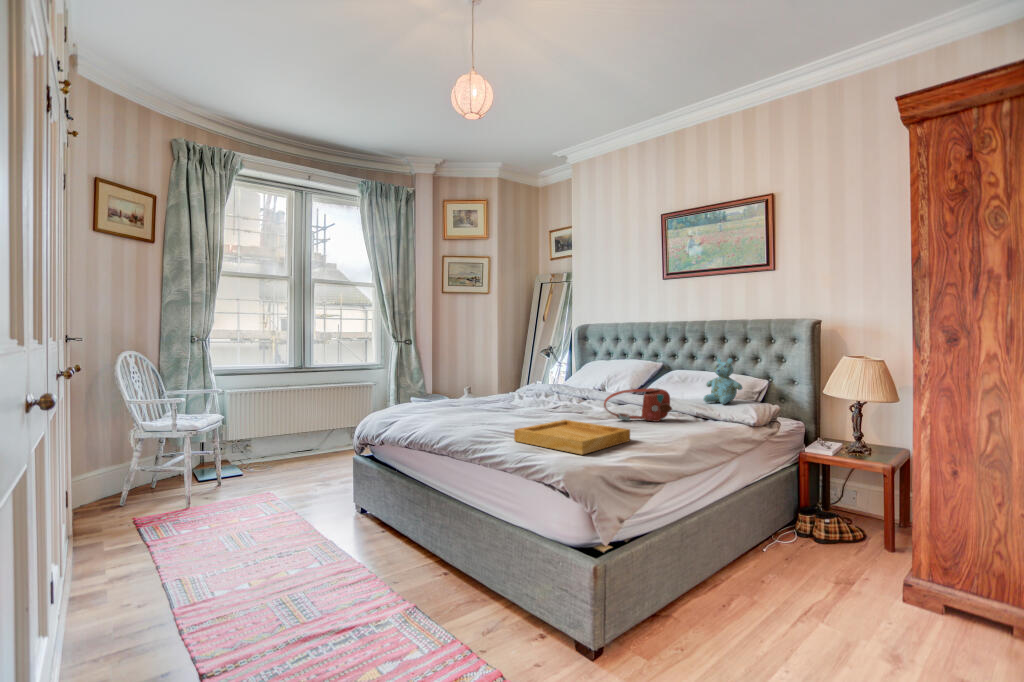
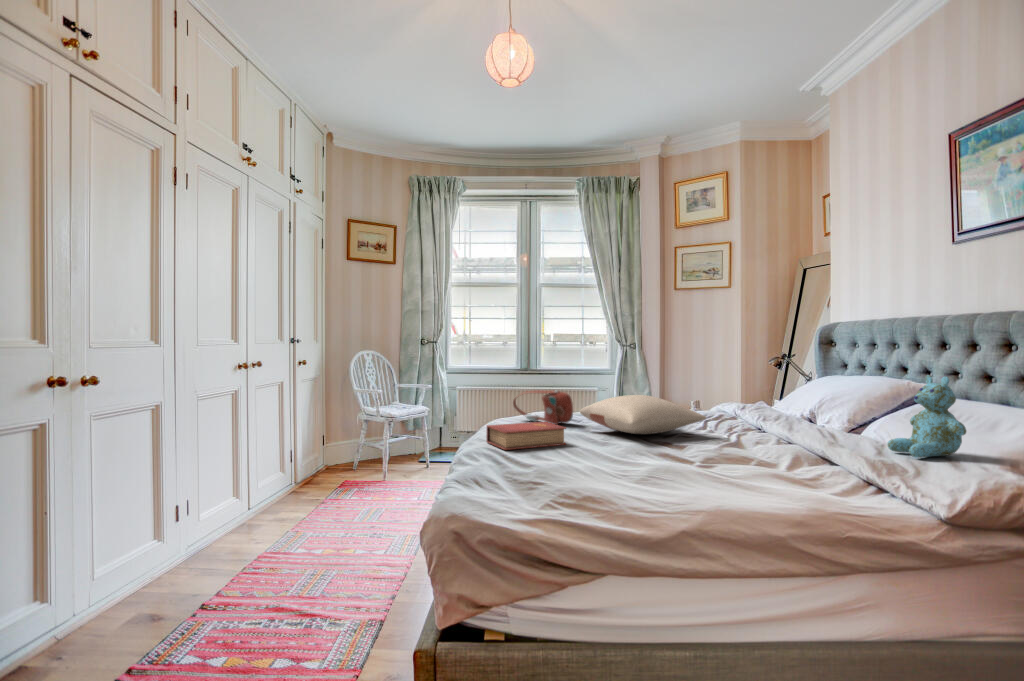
pillow: none [486,380,574,410] -> present [580,395,706,434]
handbag: present [604,388,672,422] -> present [513,391,573,425]
book: none [449,407,510,433] -> present [486,422,566,450]
tray: present [514,420,630,454] -> none [505,447,634,489]

